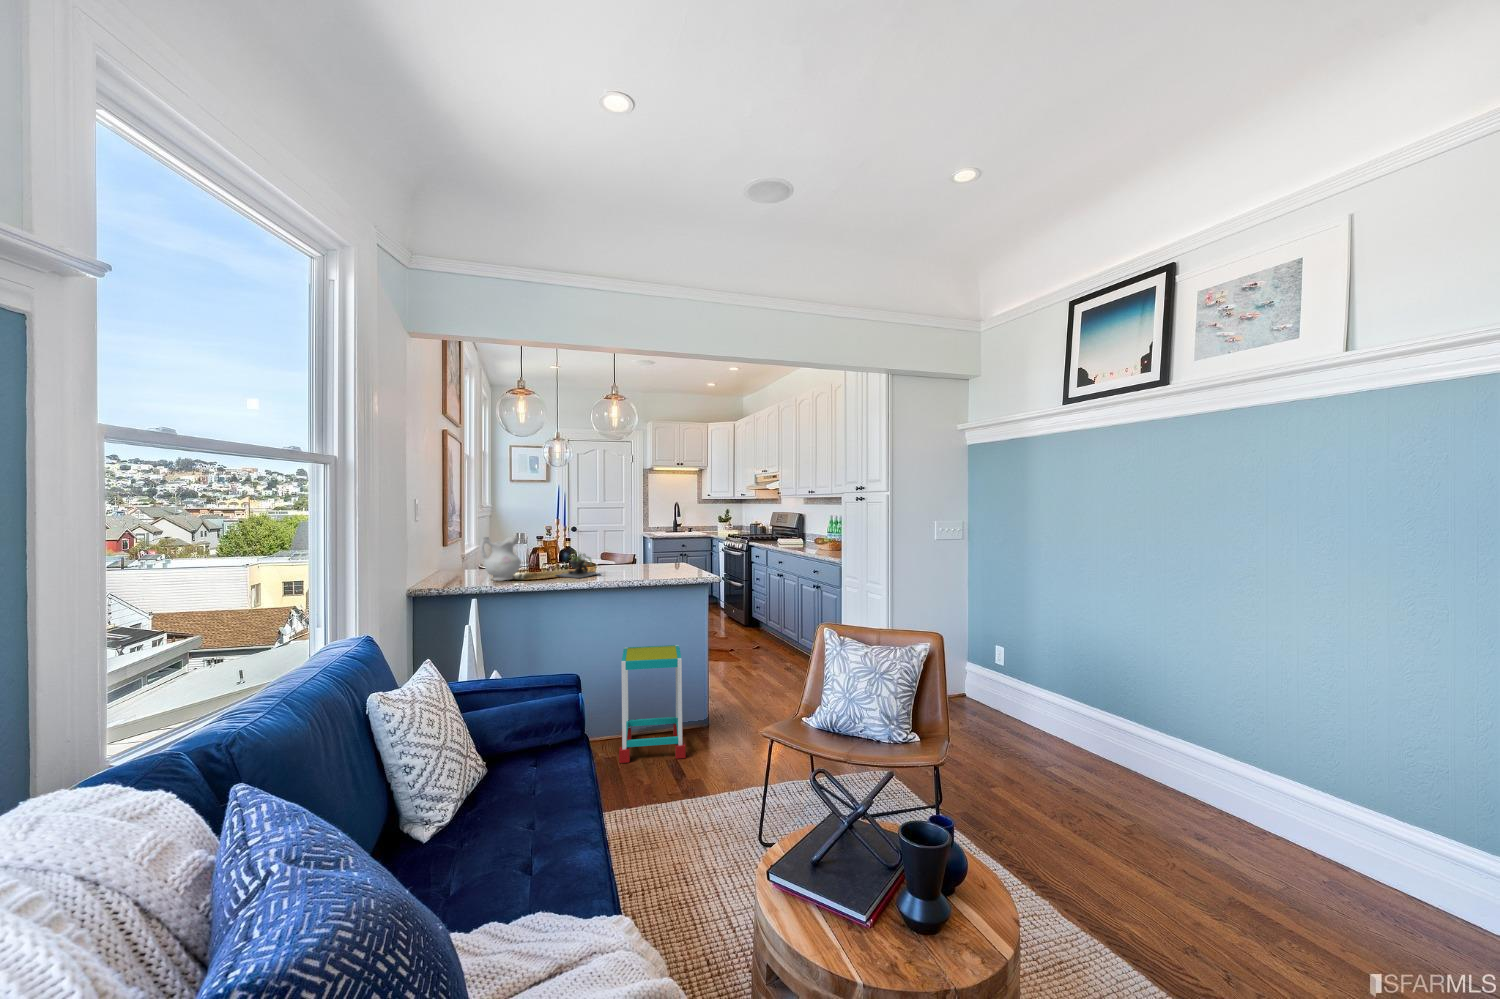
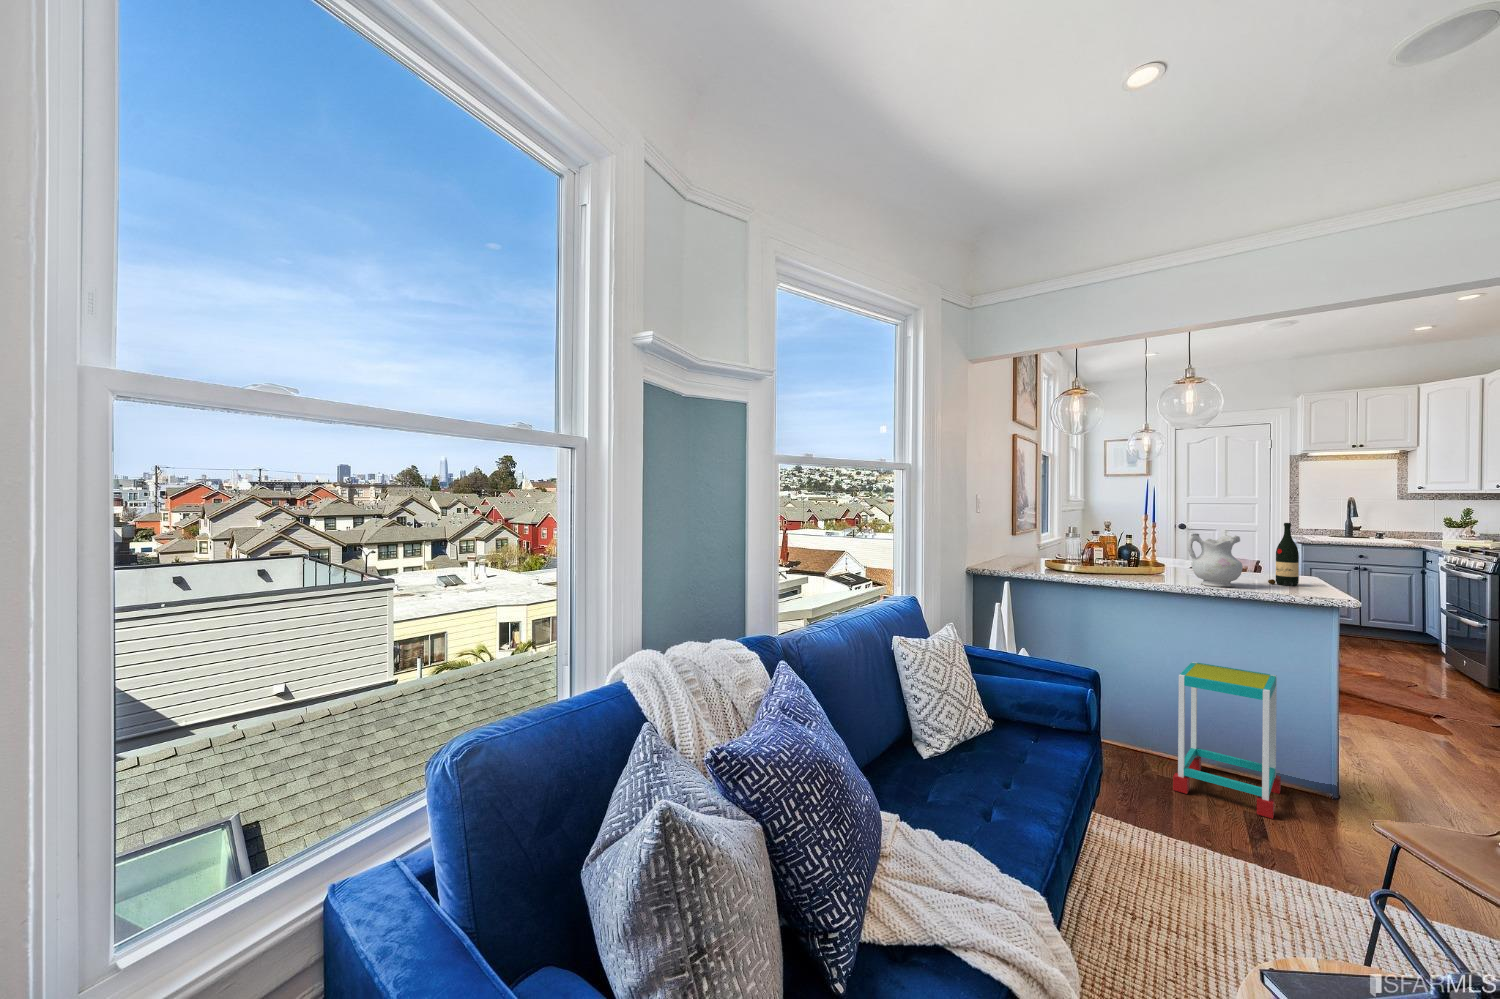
wine bottle: none [664,525,682,574] -> present [1268,523,1299,586]
ceramic pitcher: present [480,537,521,580] -> present [1187,534,1243,587]
plant: present [559,553,598,578] -> none [1113,546,1174,576]

